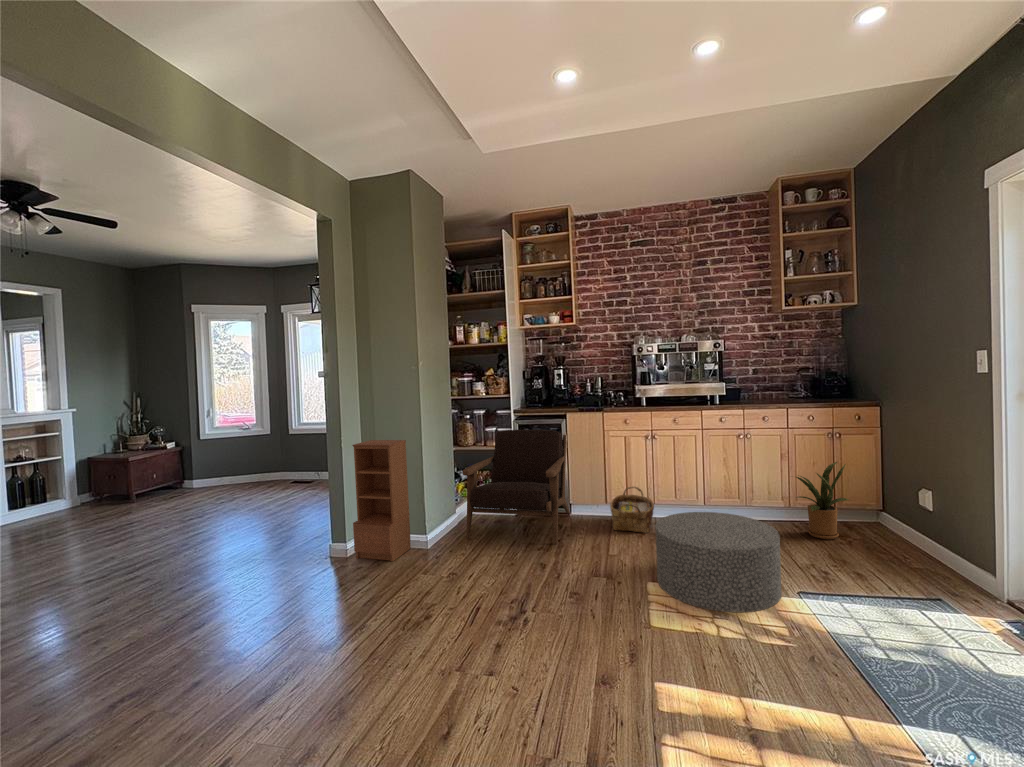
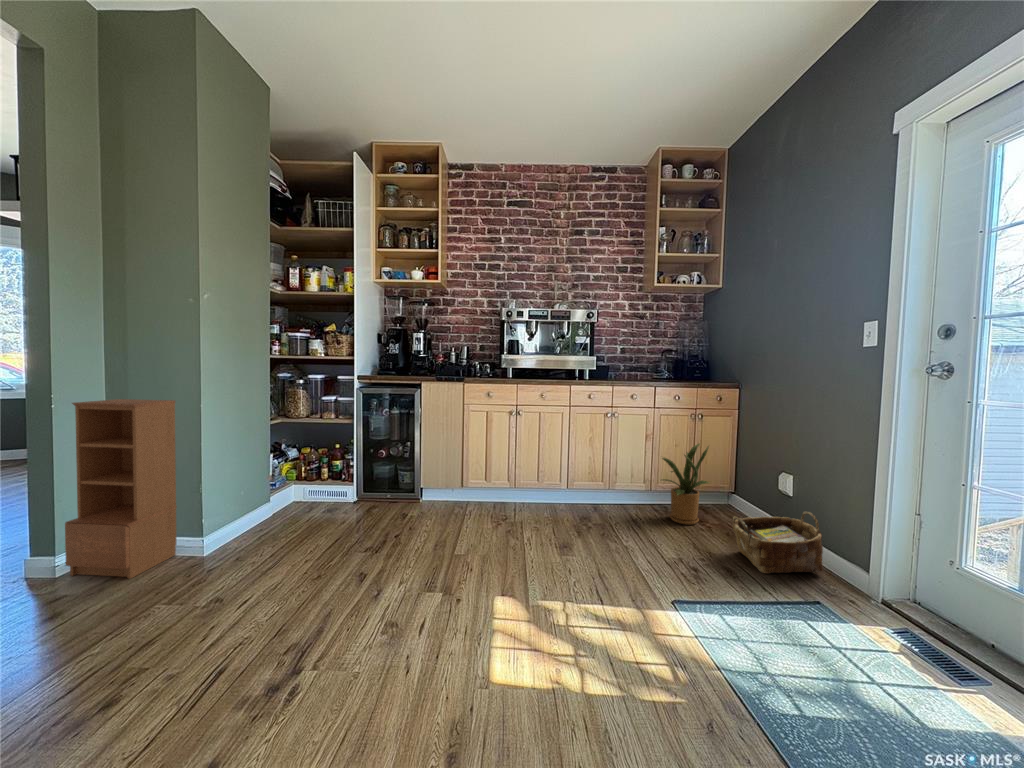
armchair: present [463,430,570,545] -> none [269,399,420,541]
woven basket: present [610,487,654,533] -> present [732,512,823,573]
ottoman: present [655,512,782,612] -> none [510,499,659,636]

